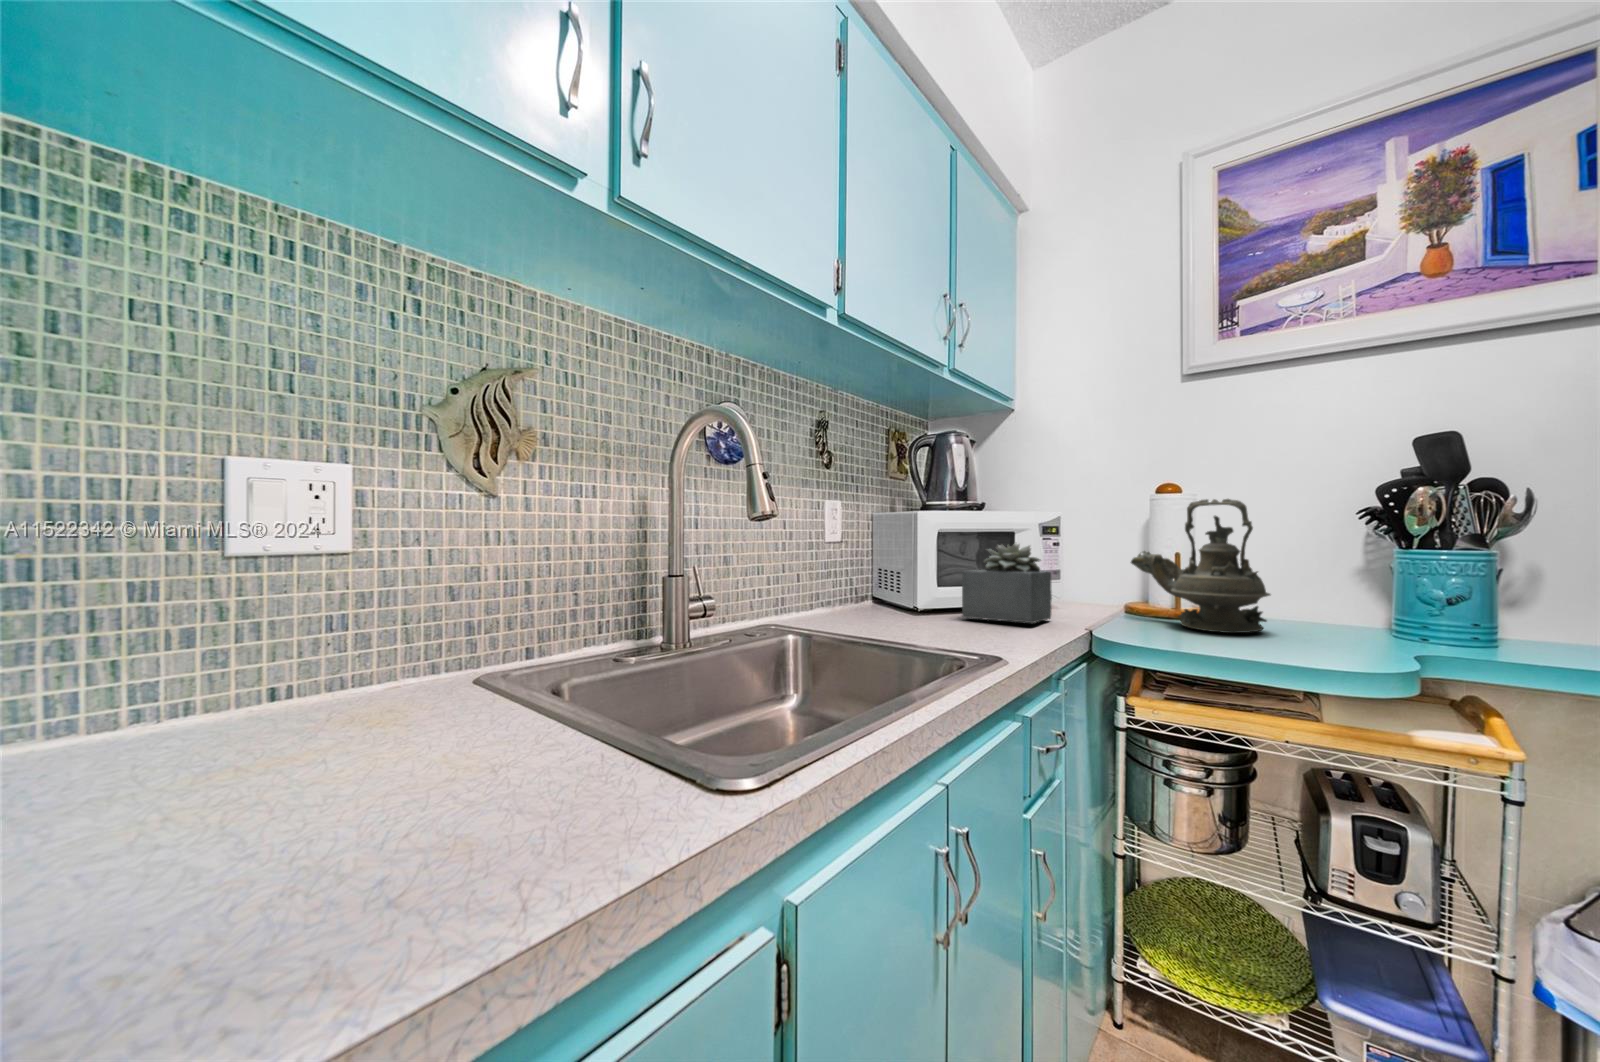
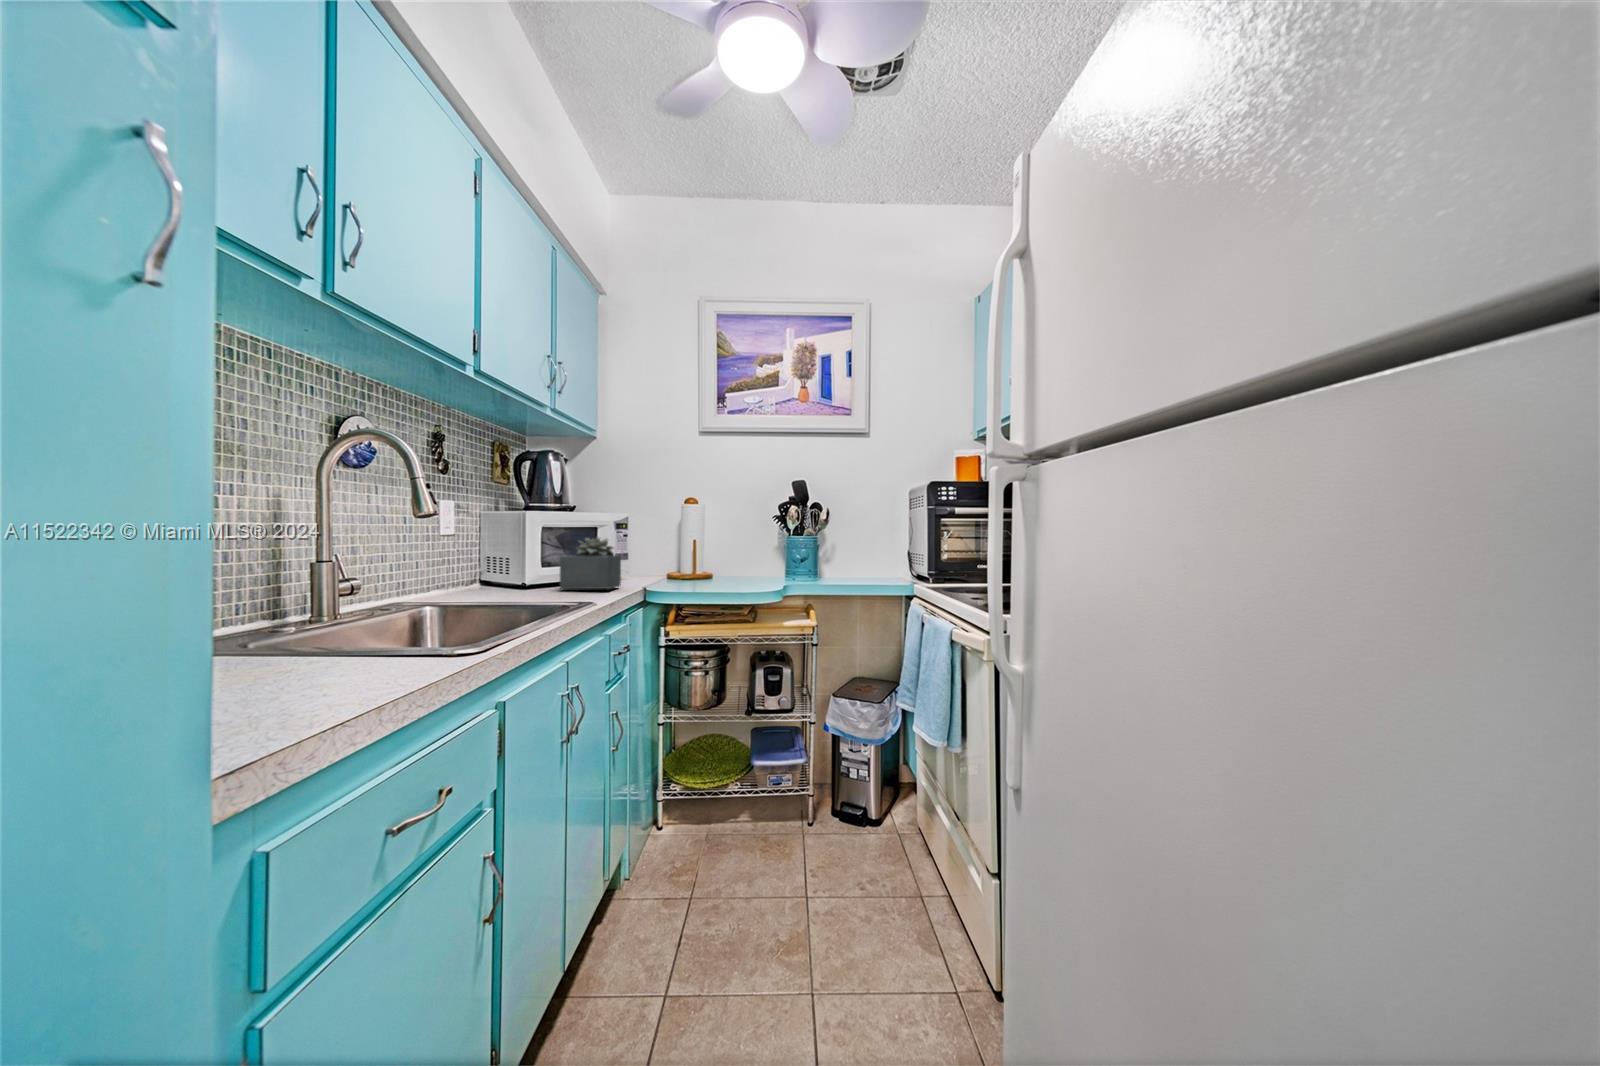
teapot: present [1131,499,1270,633] -> none [669,512,737,587]

